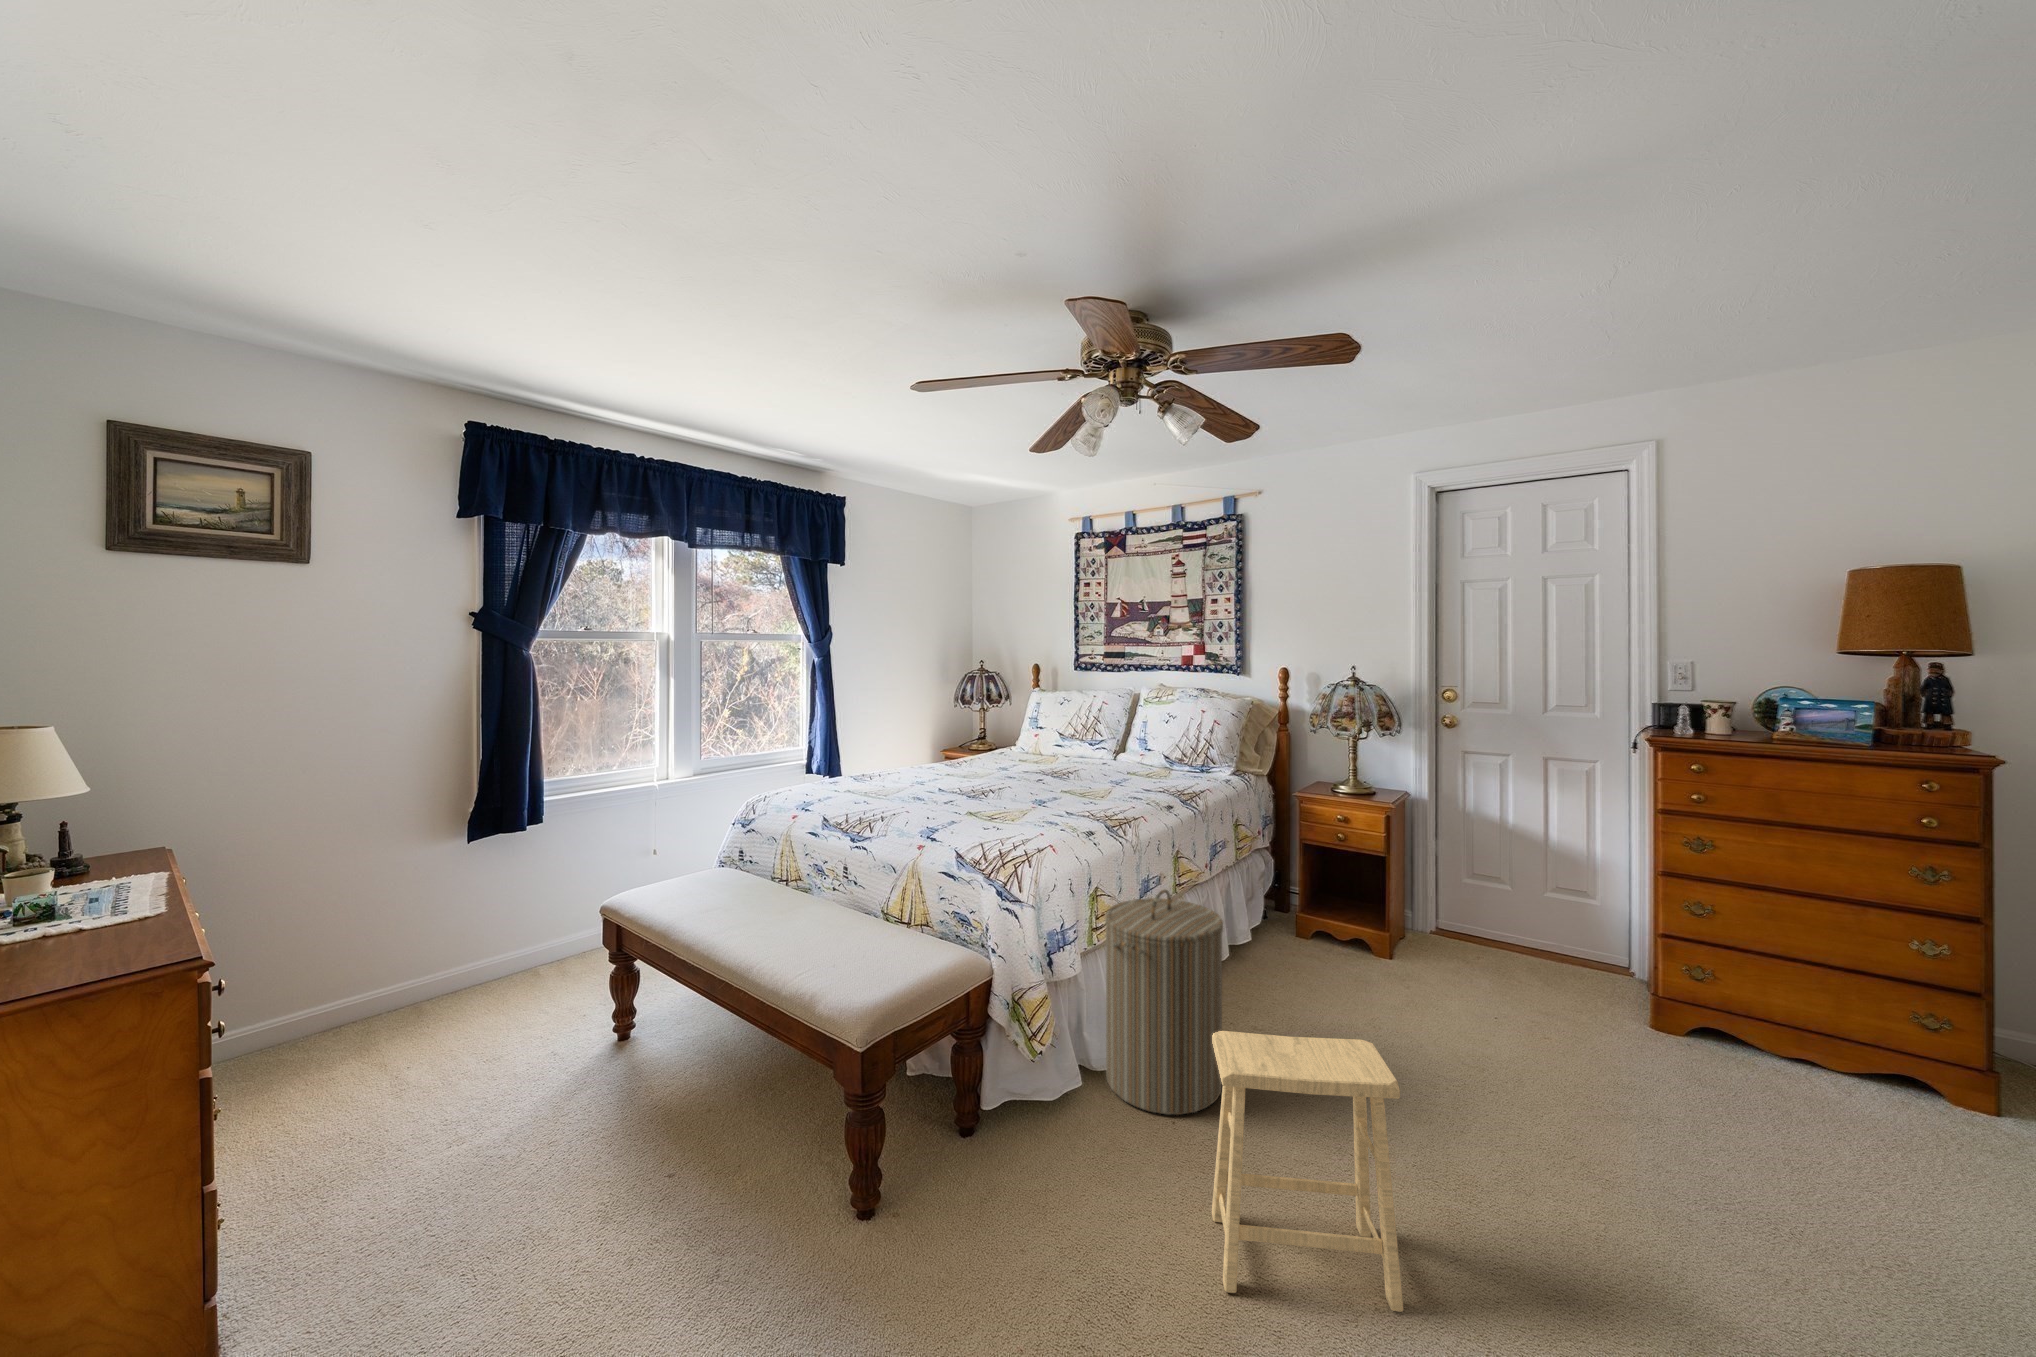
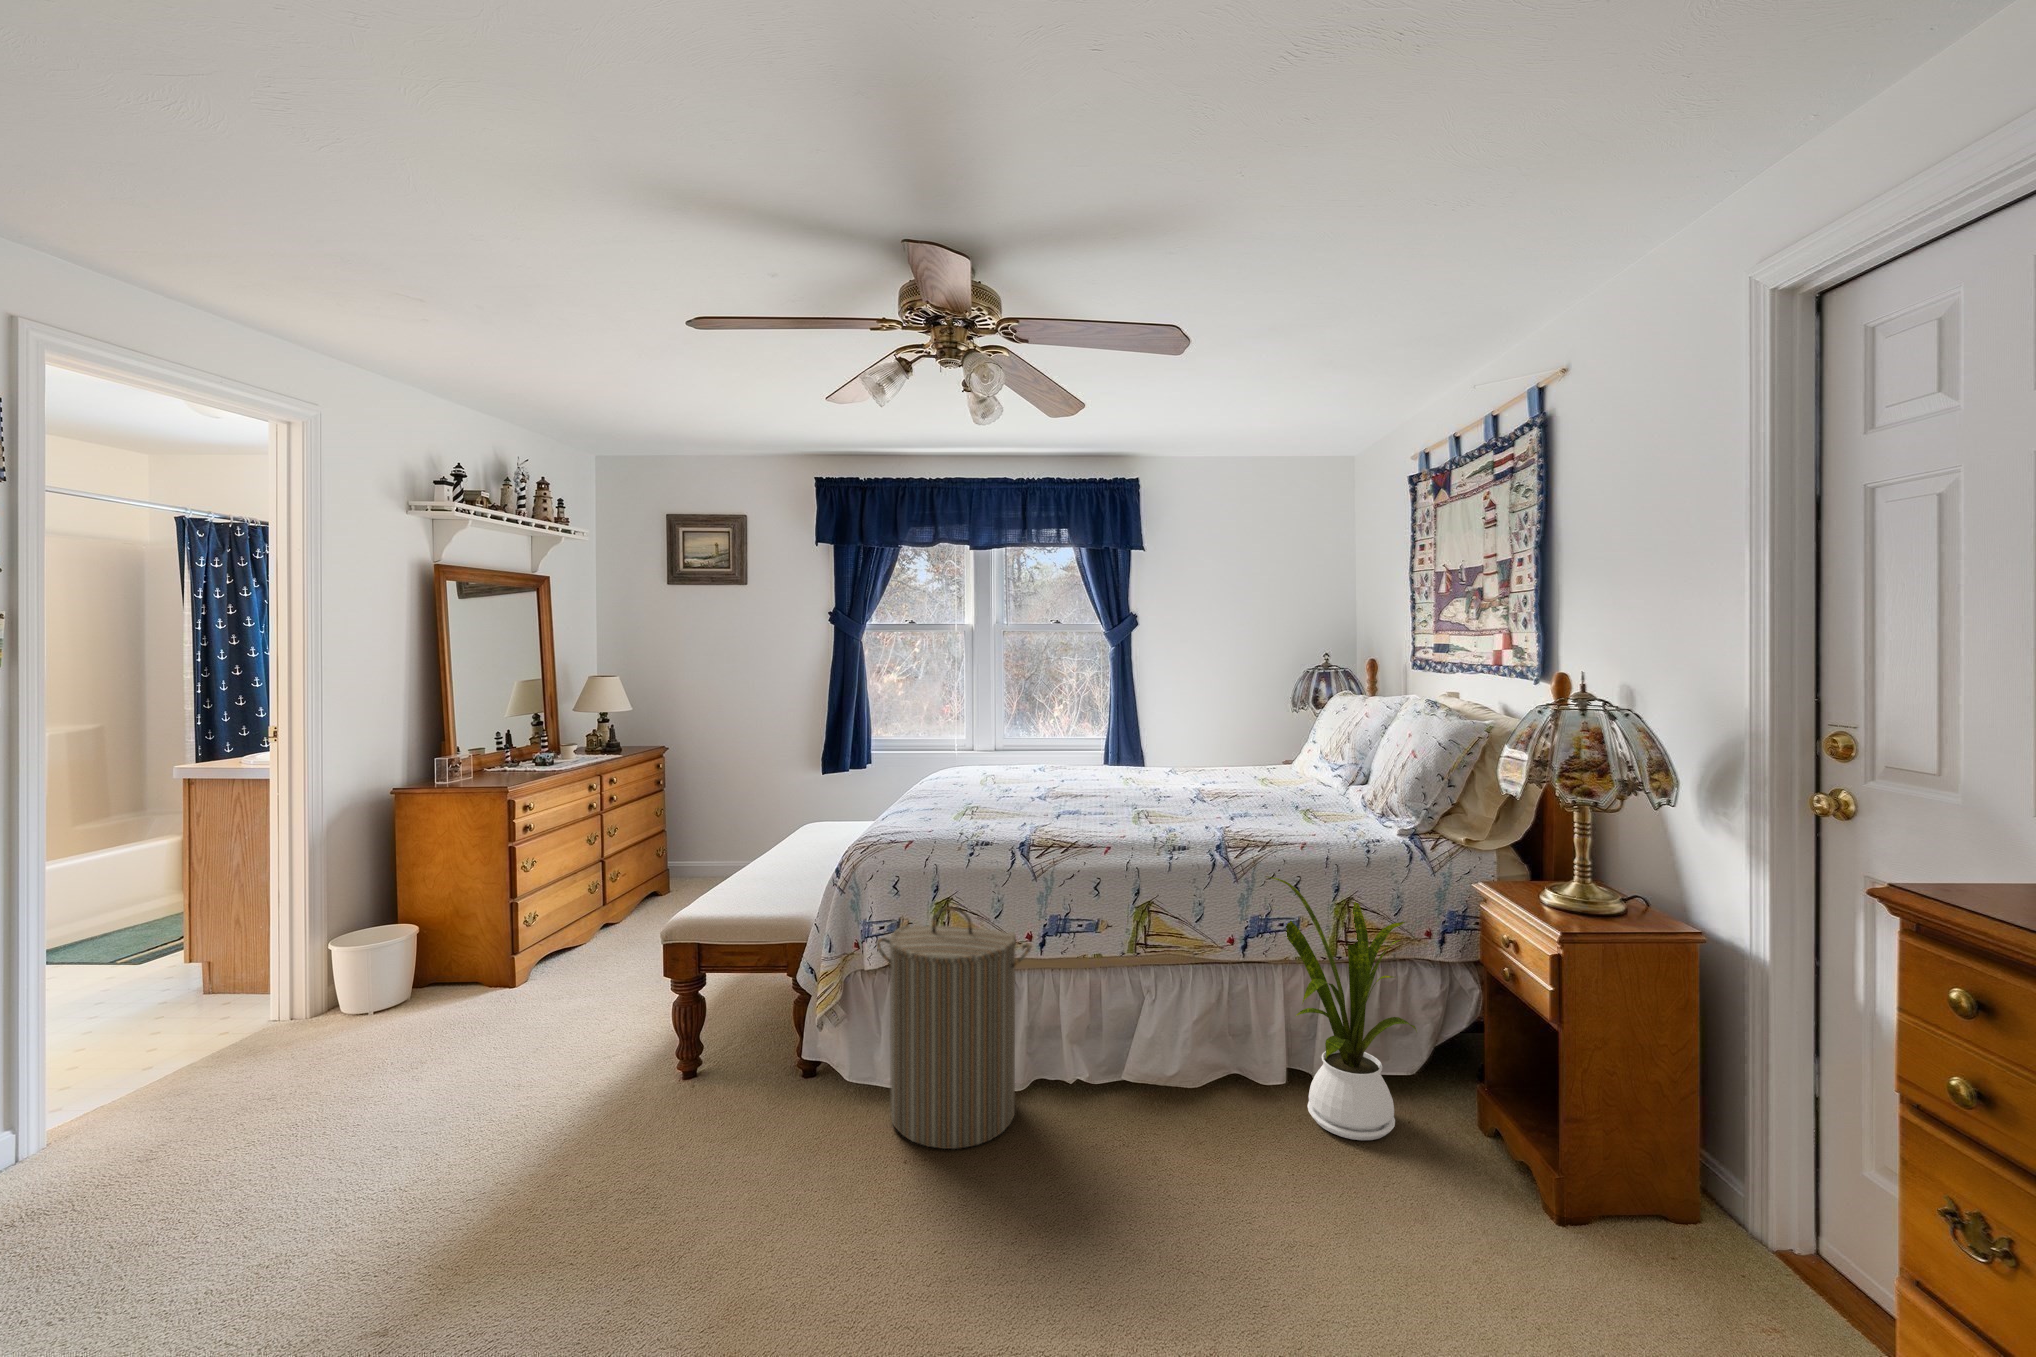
house plant: none [1228,810,1322,970] -> present [1266,876,1417,1140]
footstool: present [1212,1031,1403,1312] -> none [670,1009,801,1312]

